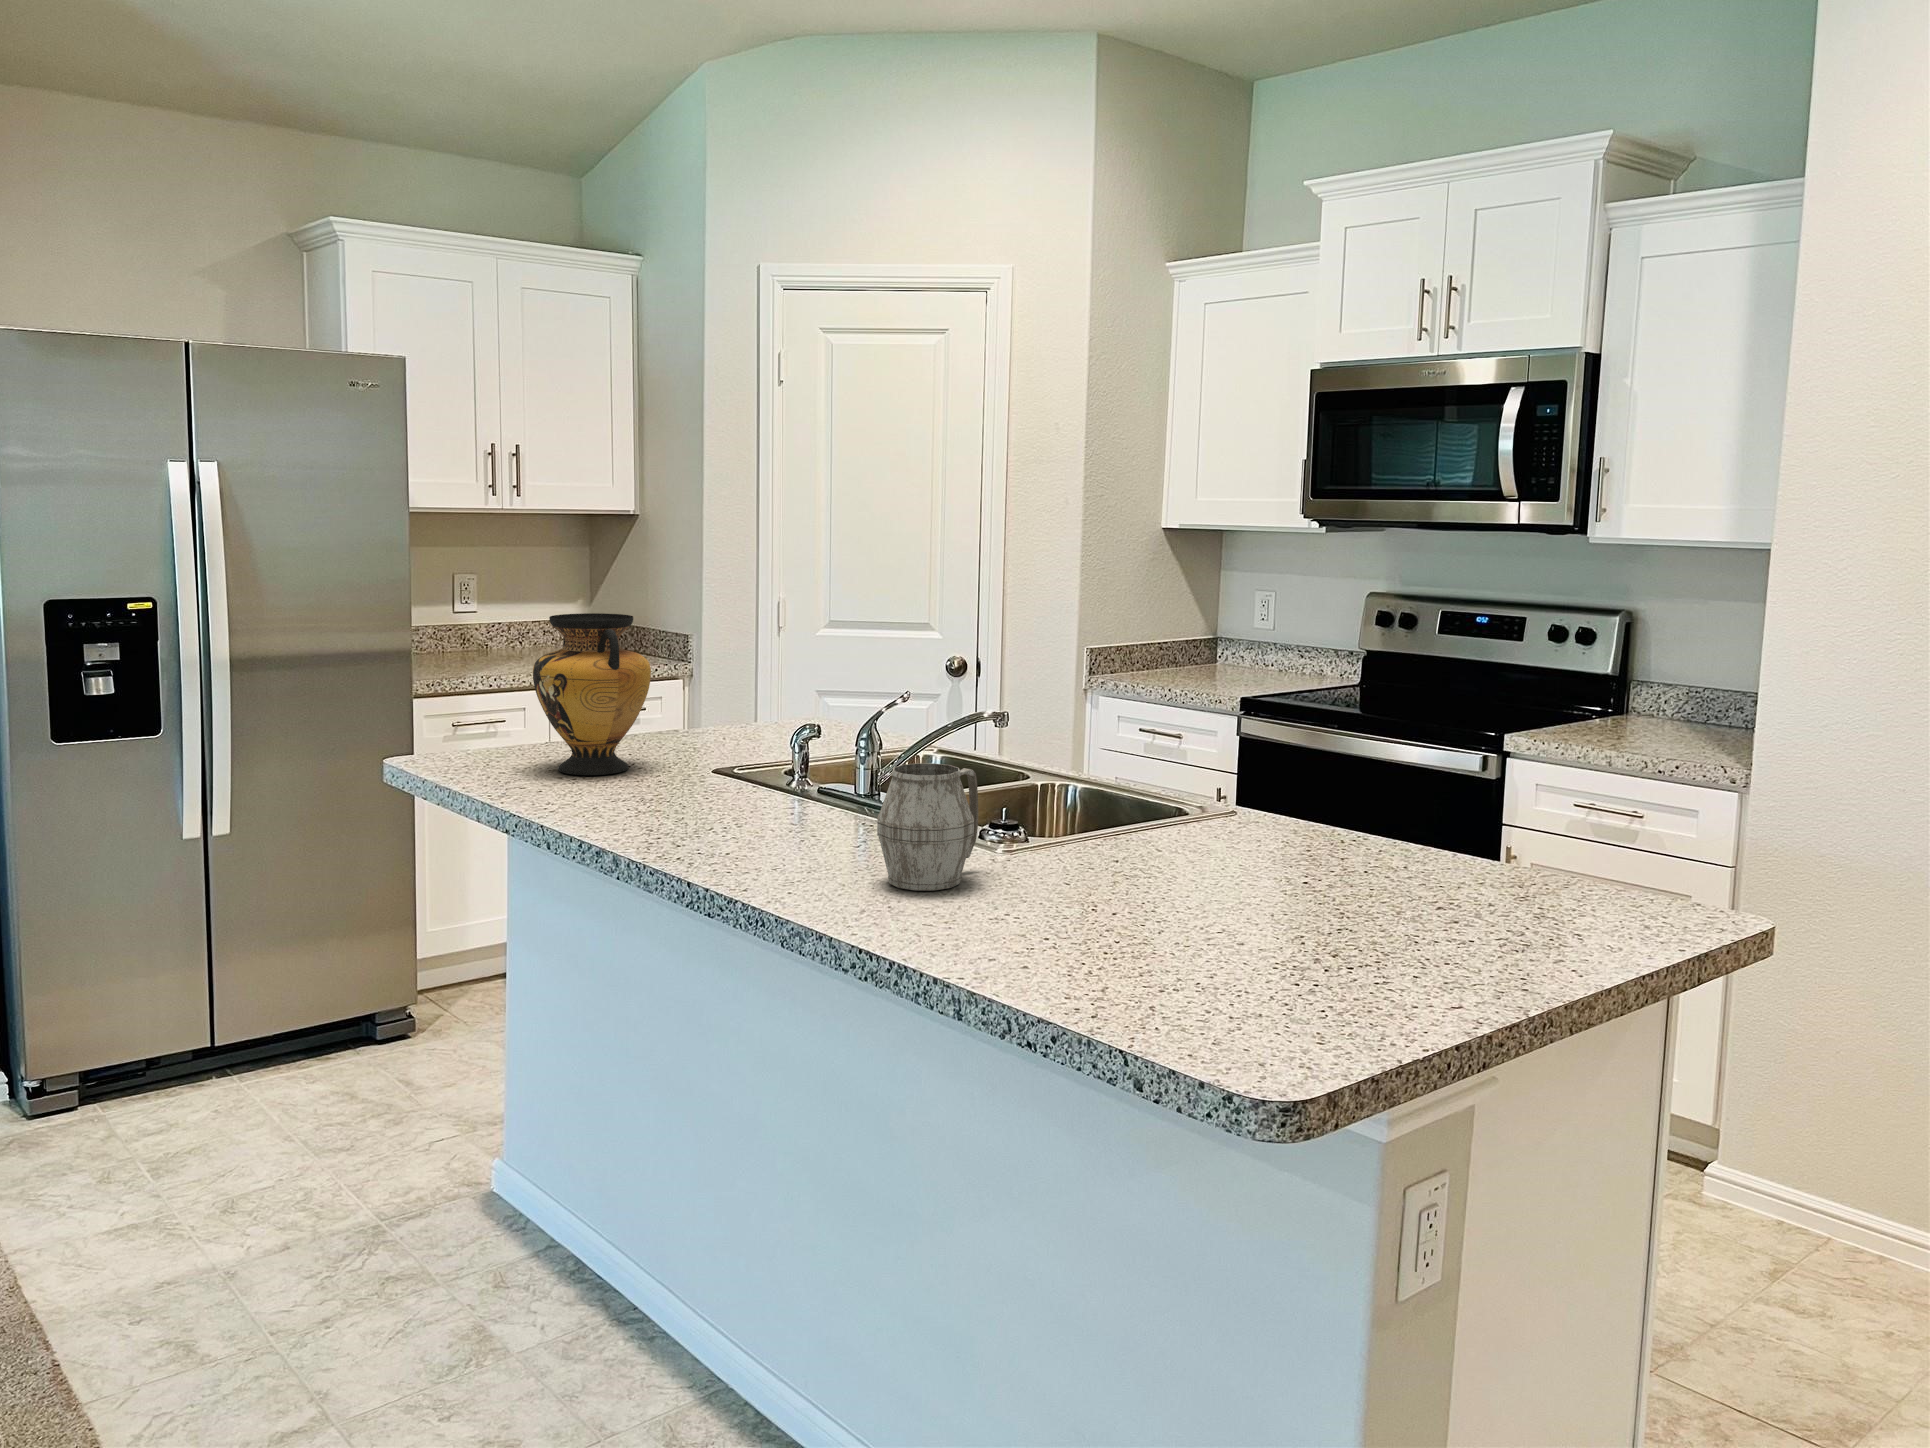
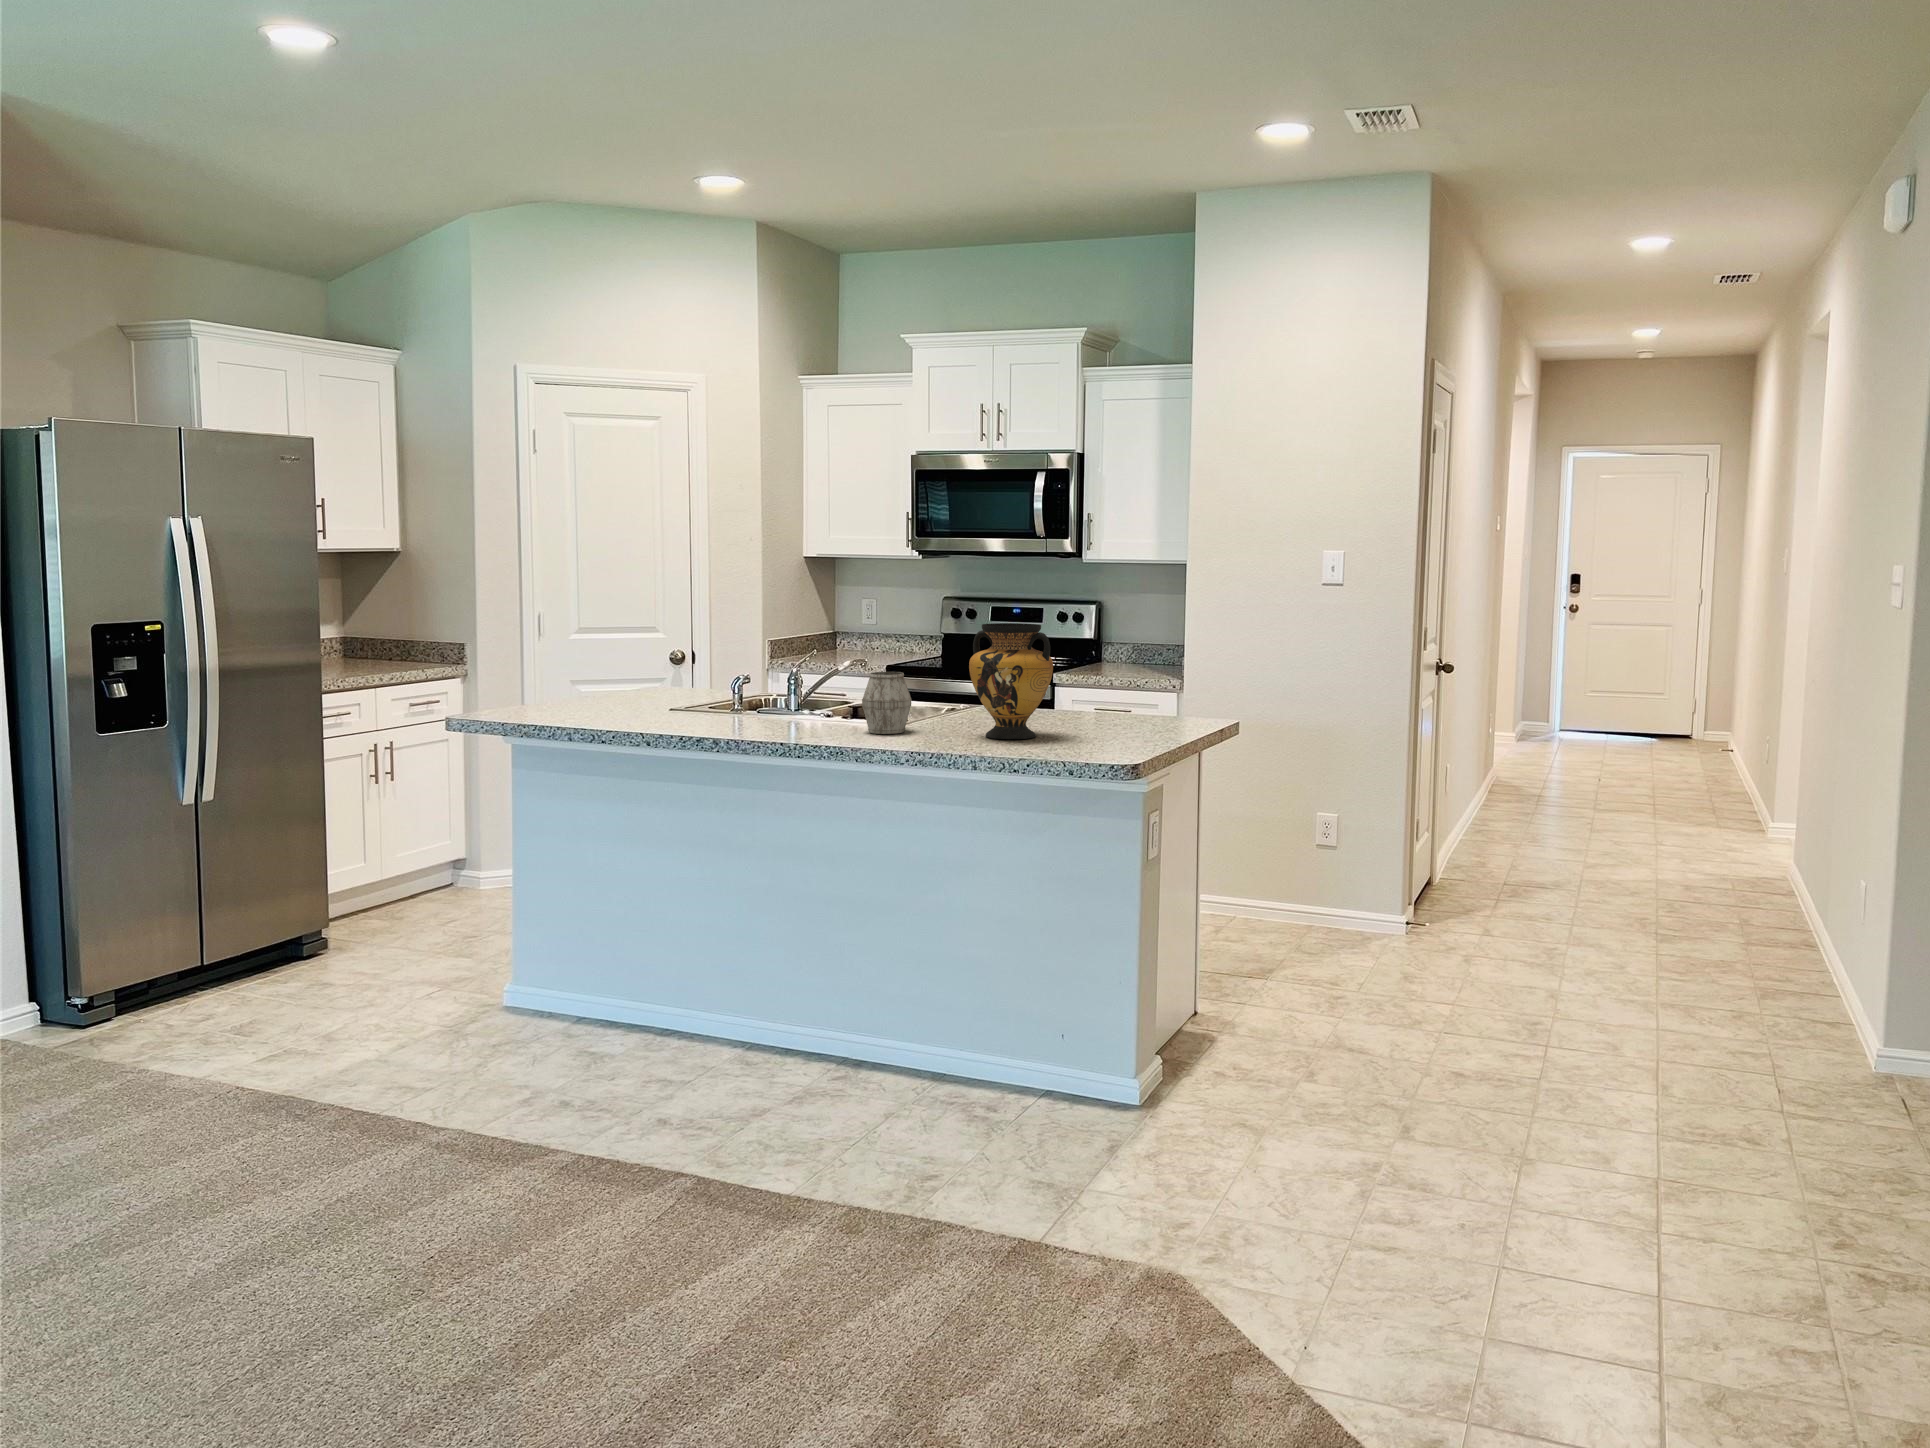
vase: present [533,613,651,775] -> present [969,623,1053,739]

